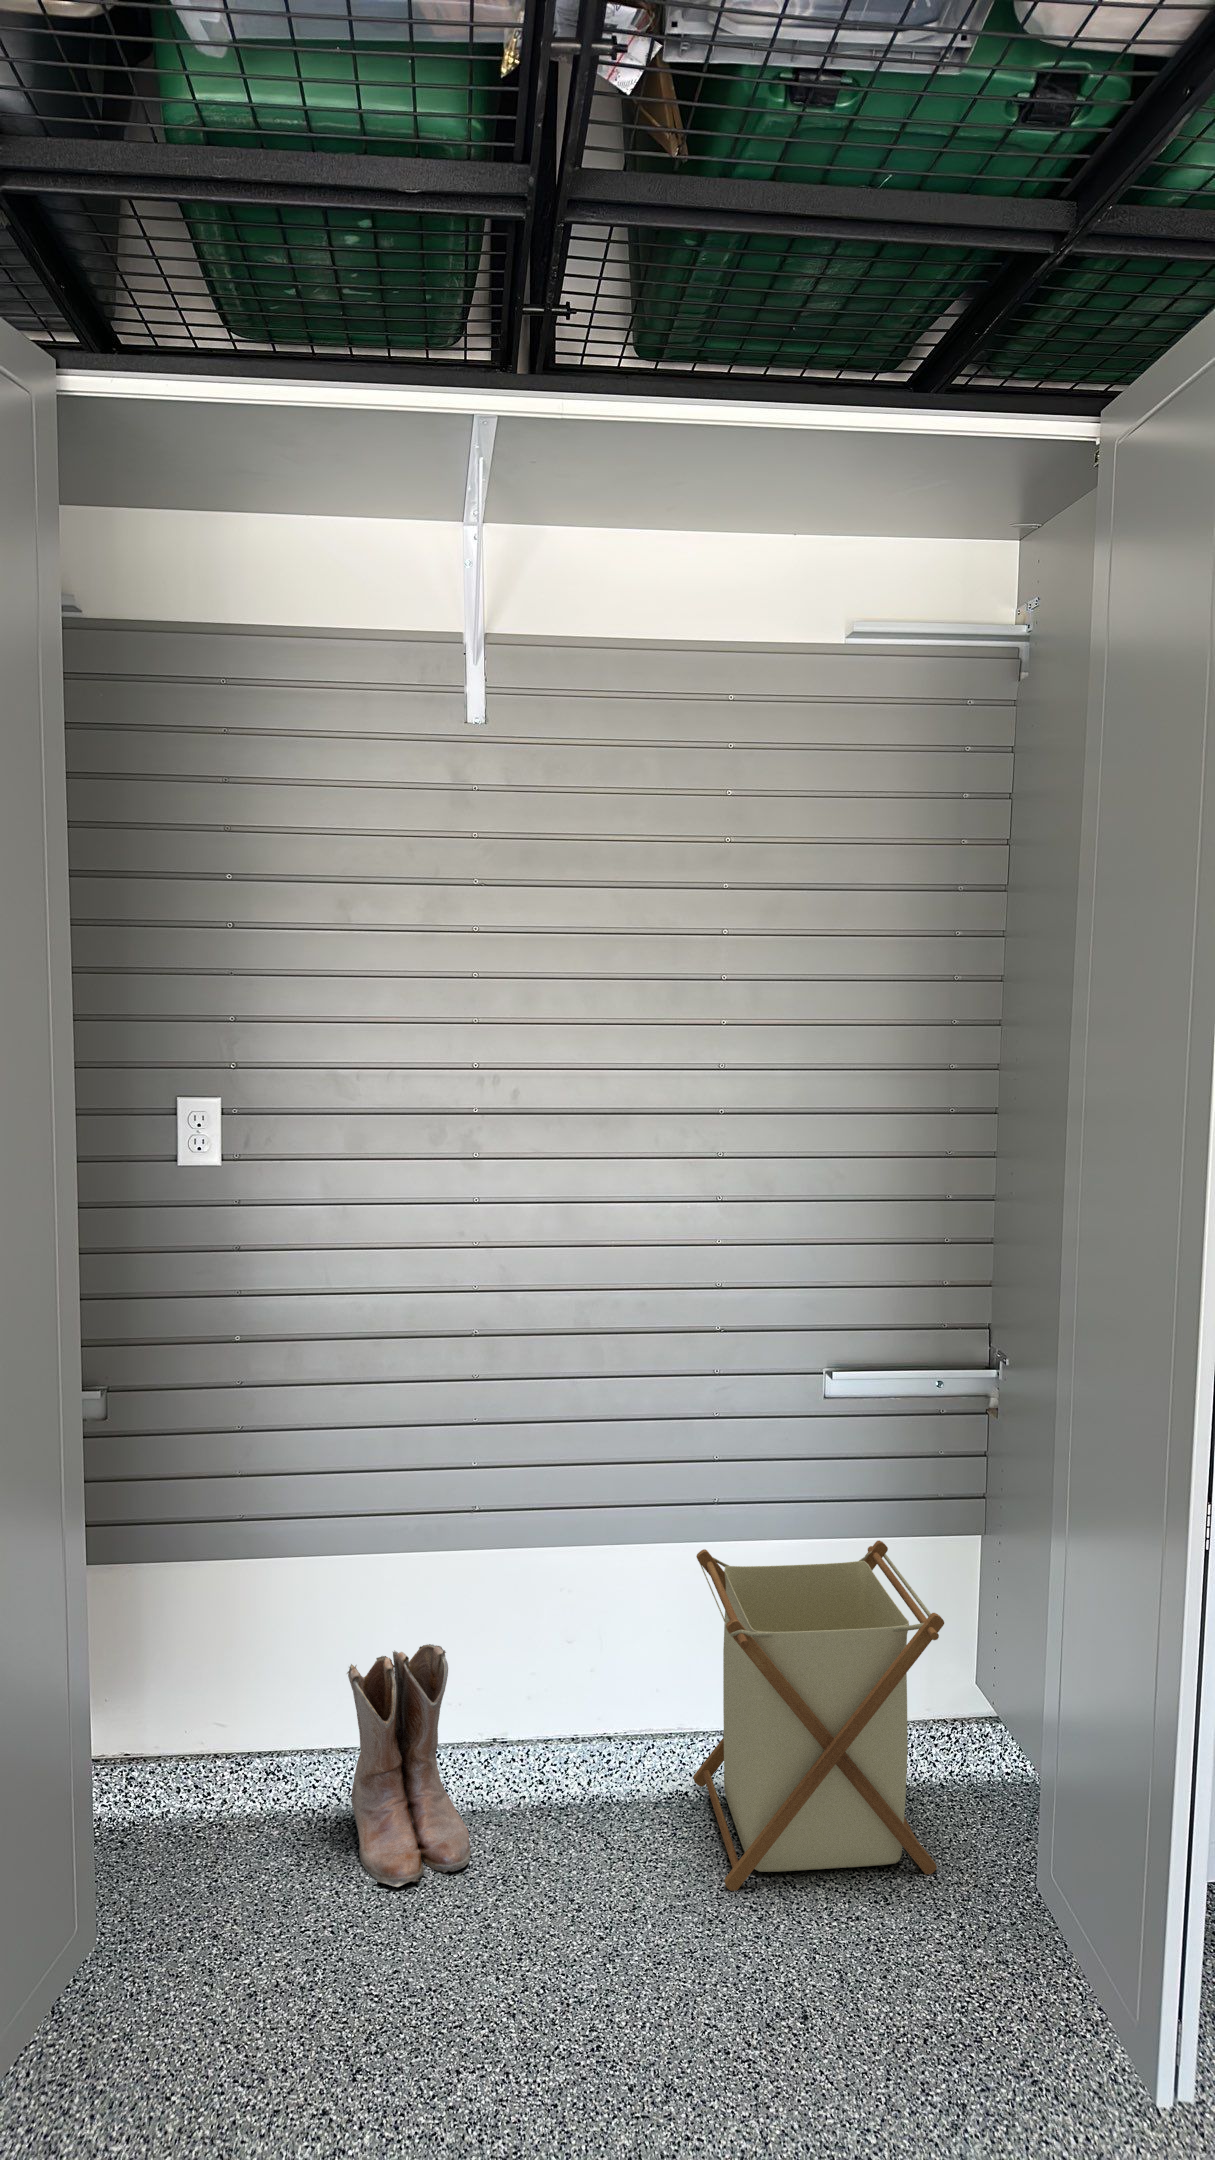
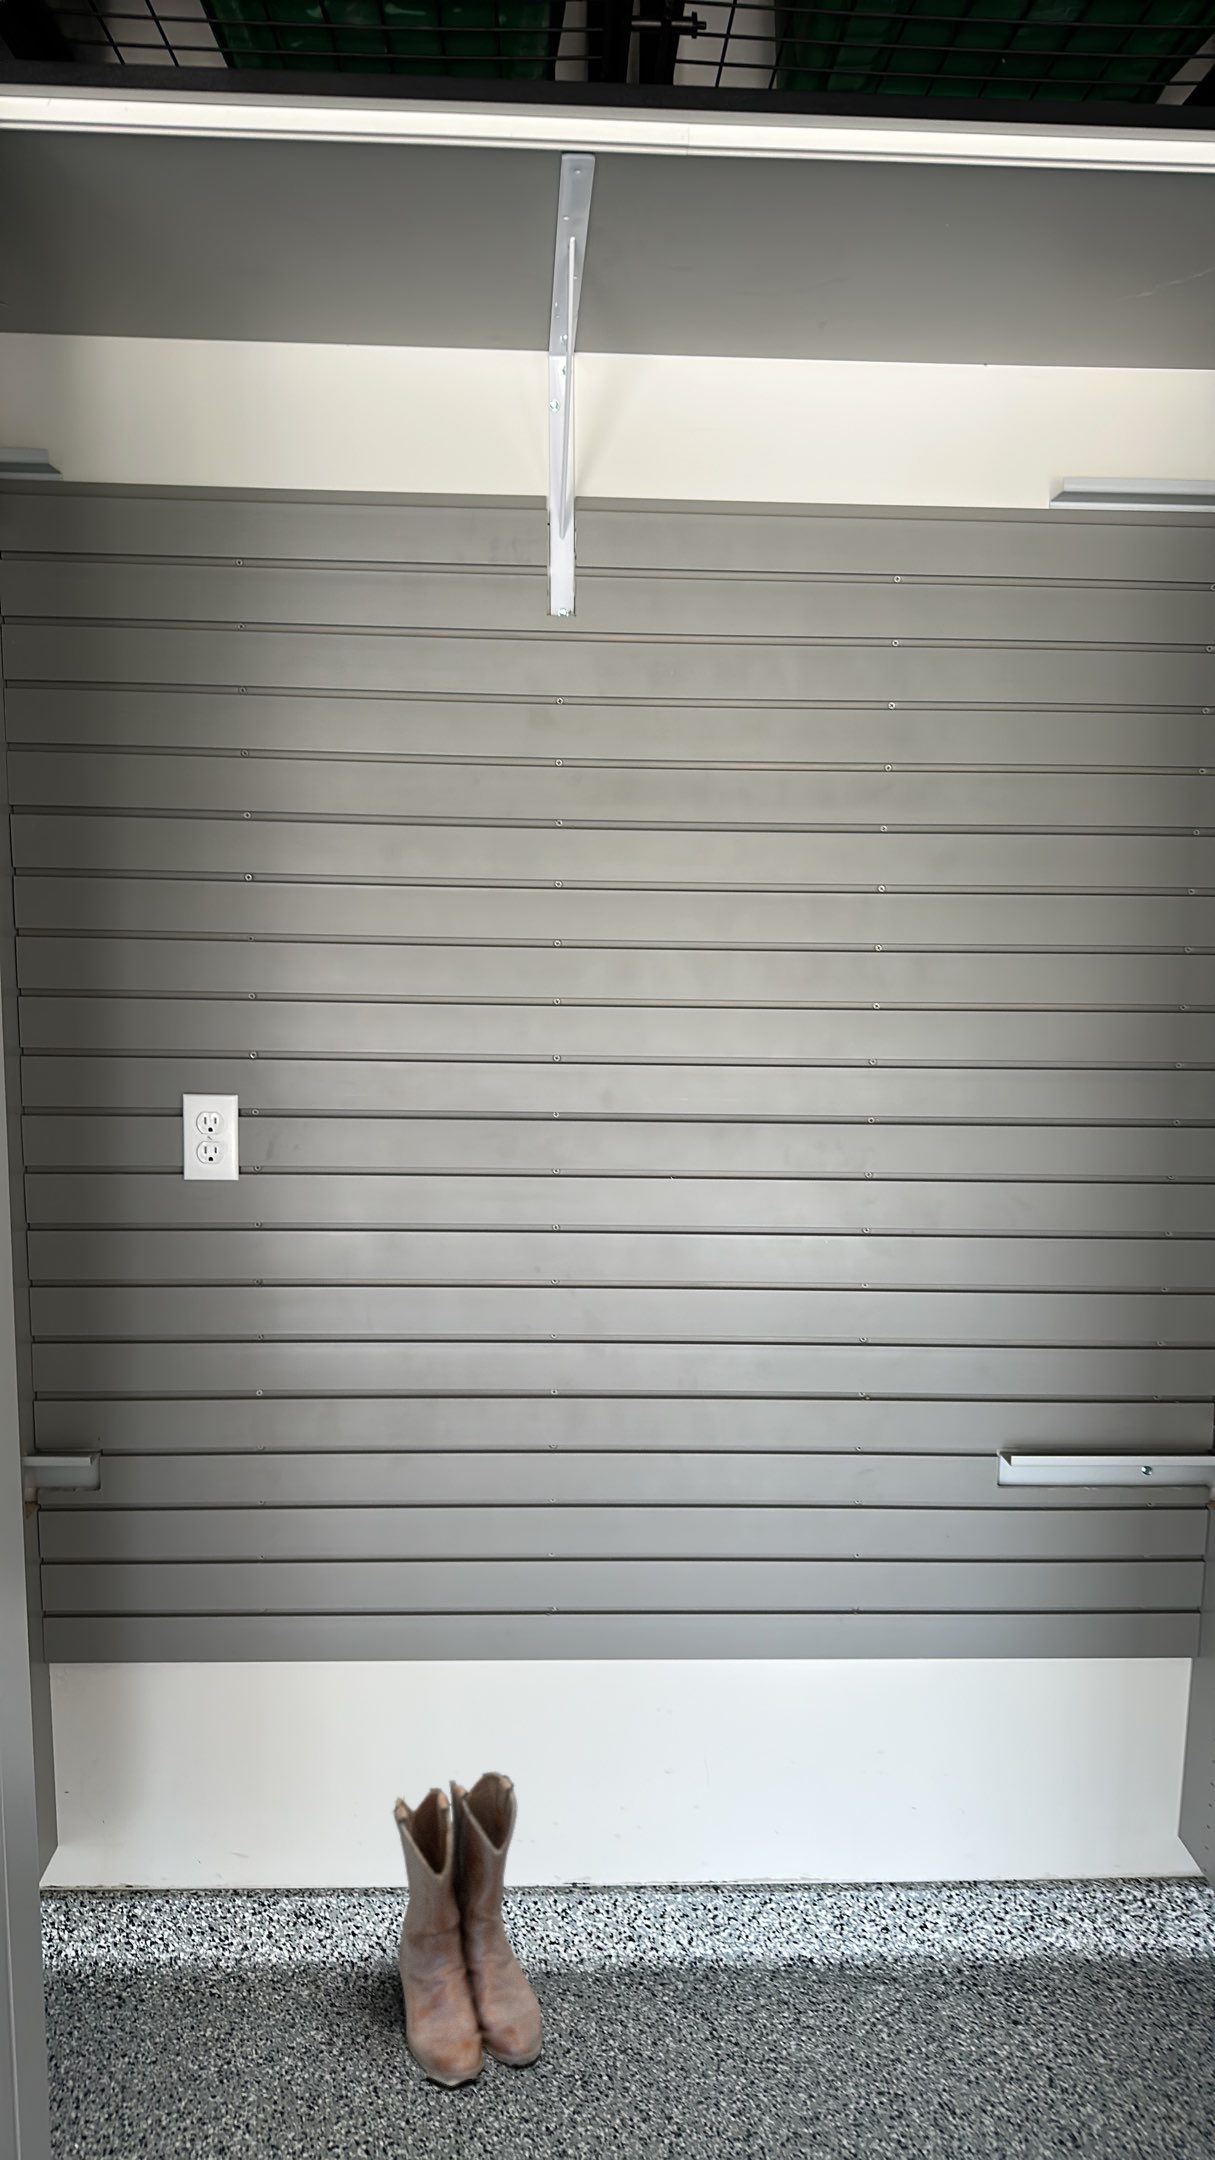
laundry basket: present [693,1541,944,1891] -> none [820,1660,1155,2114]

